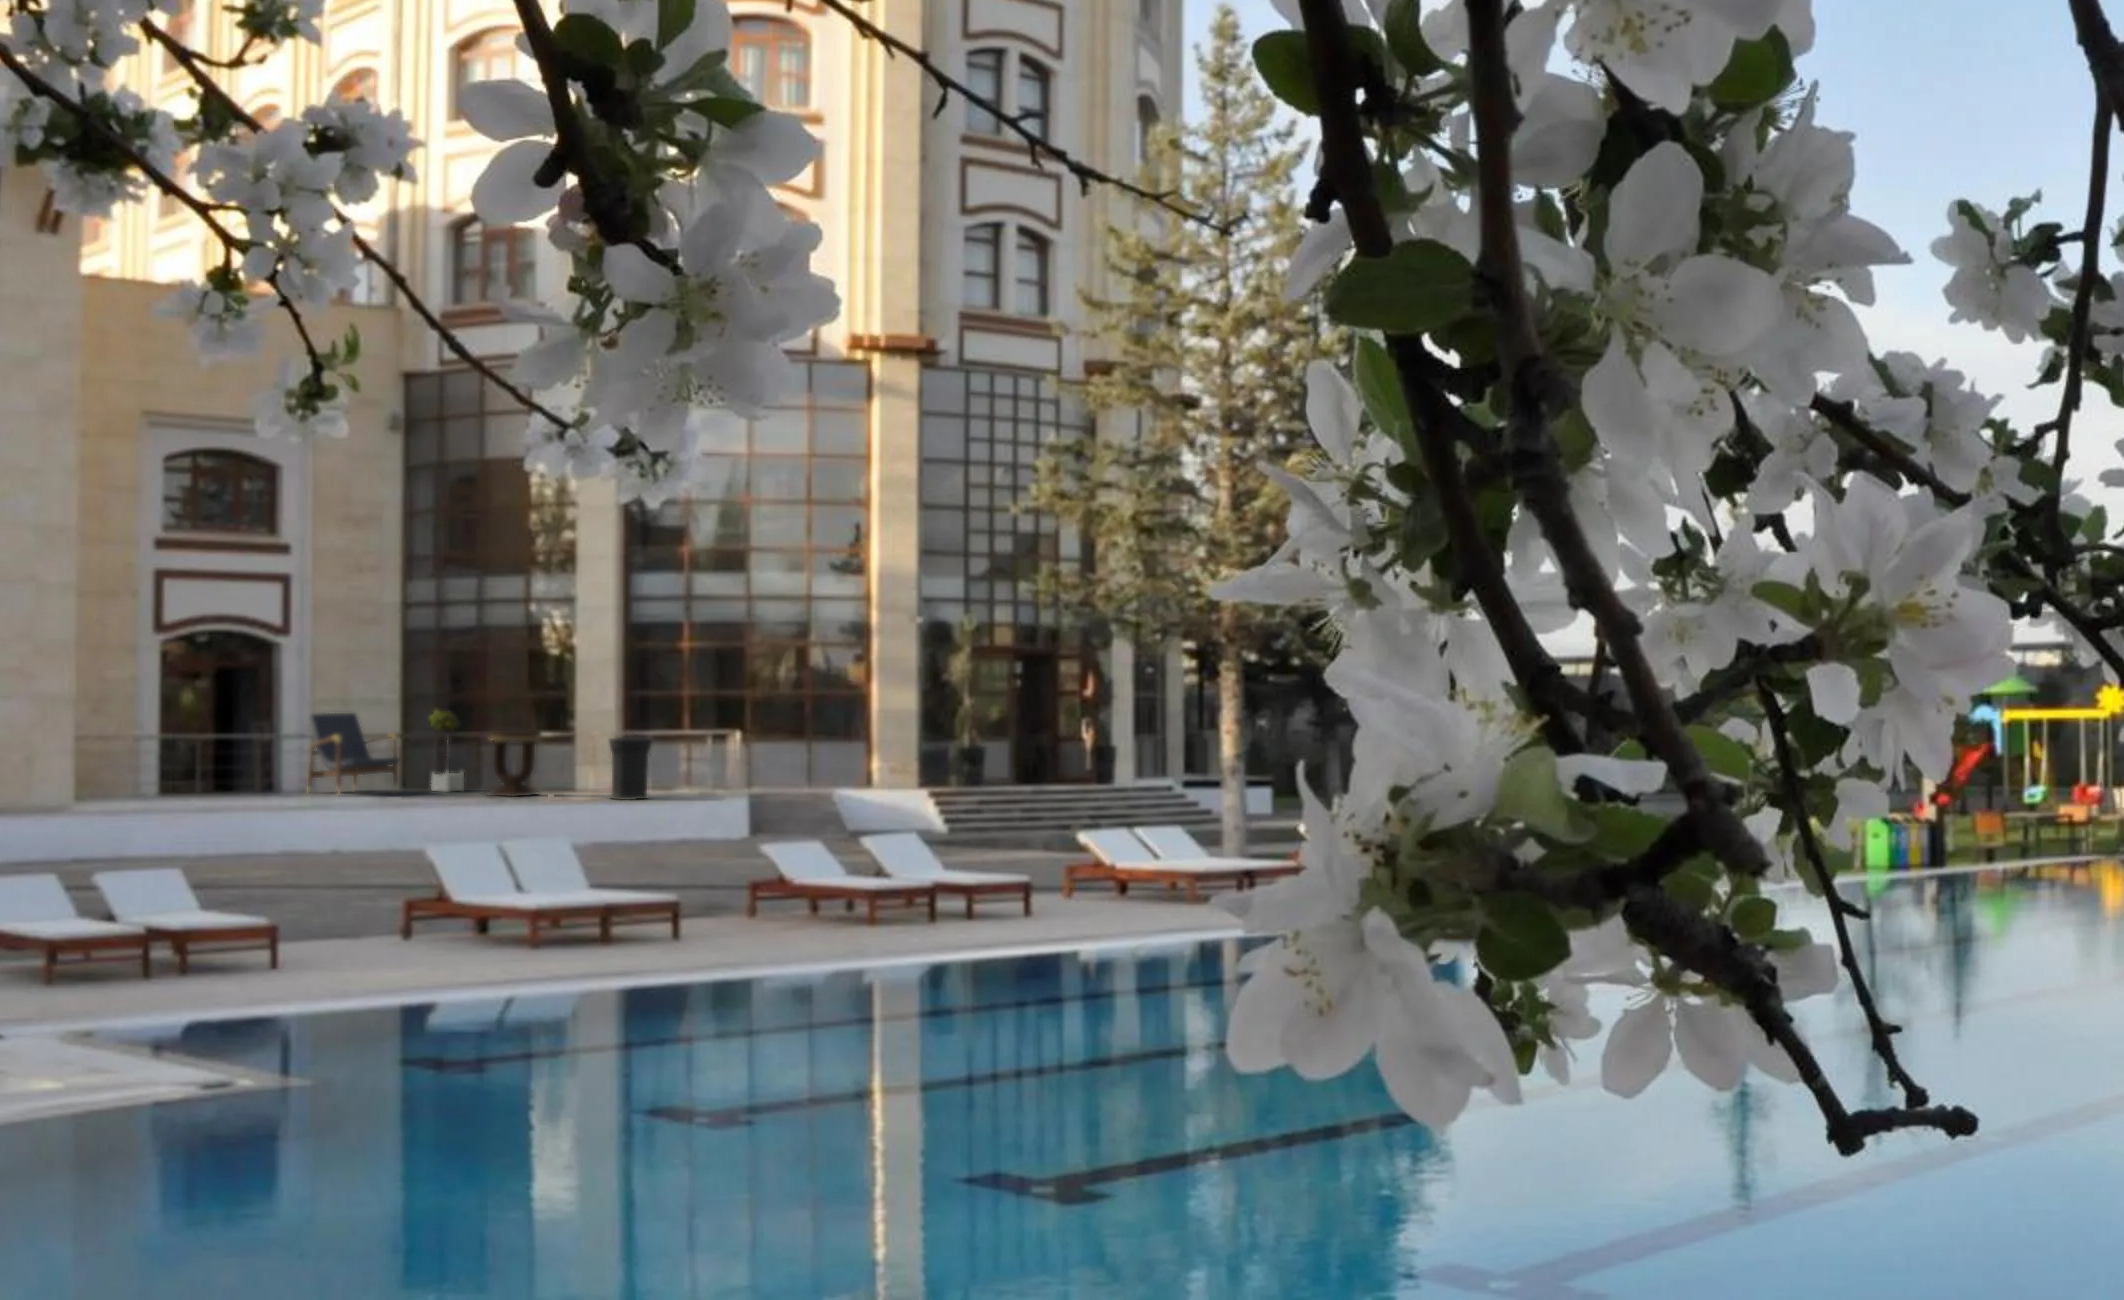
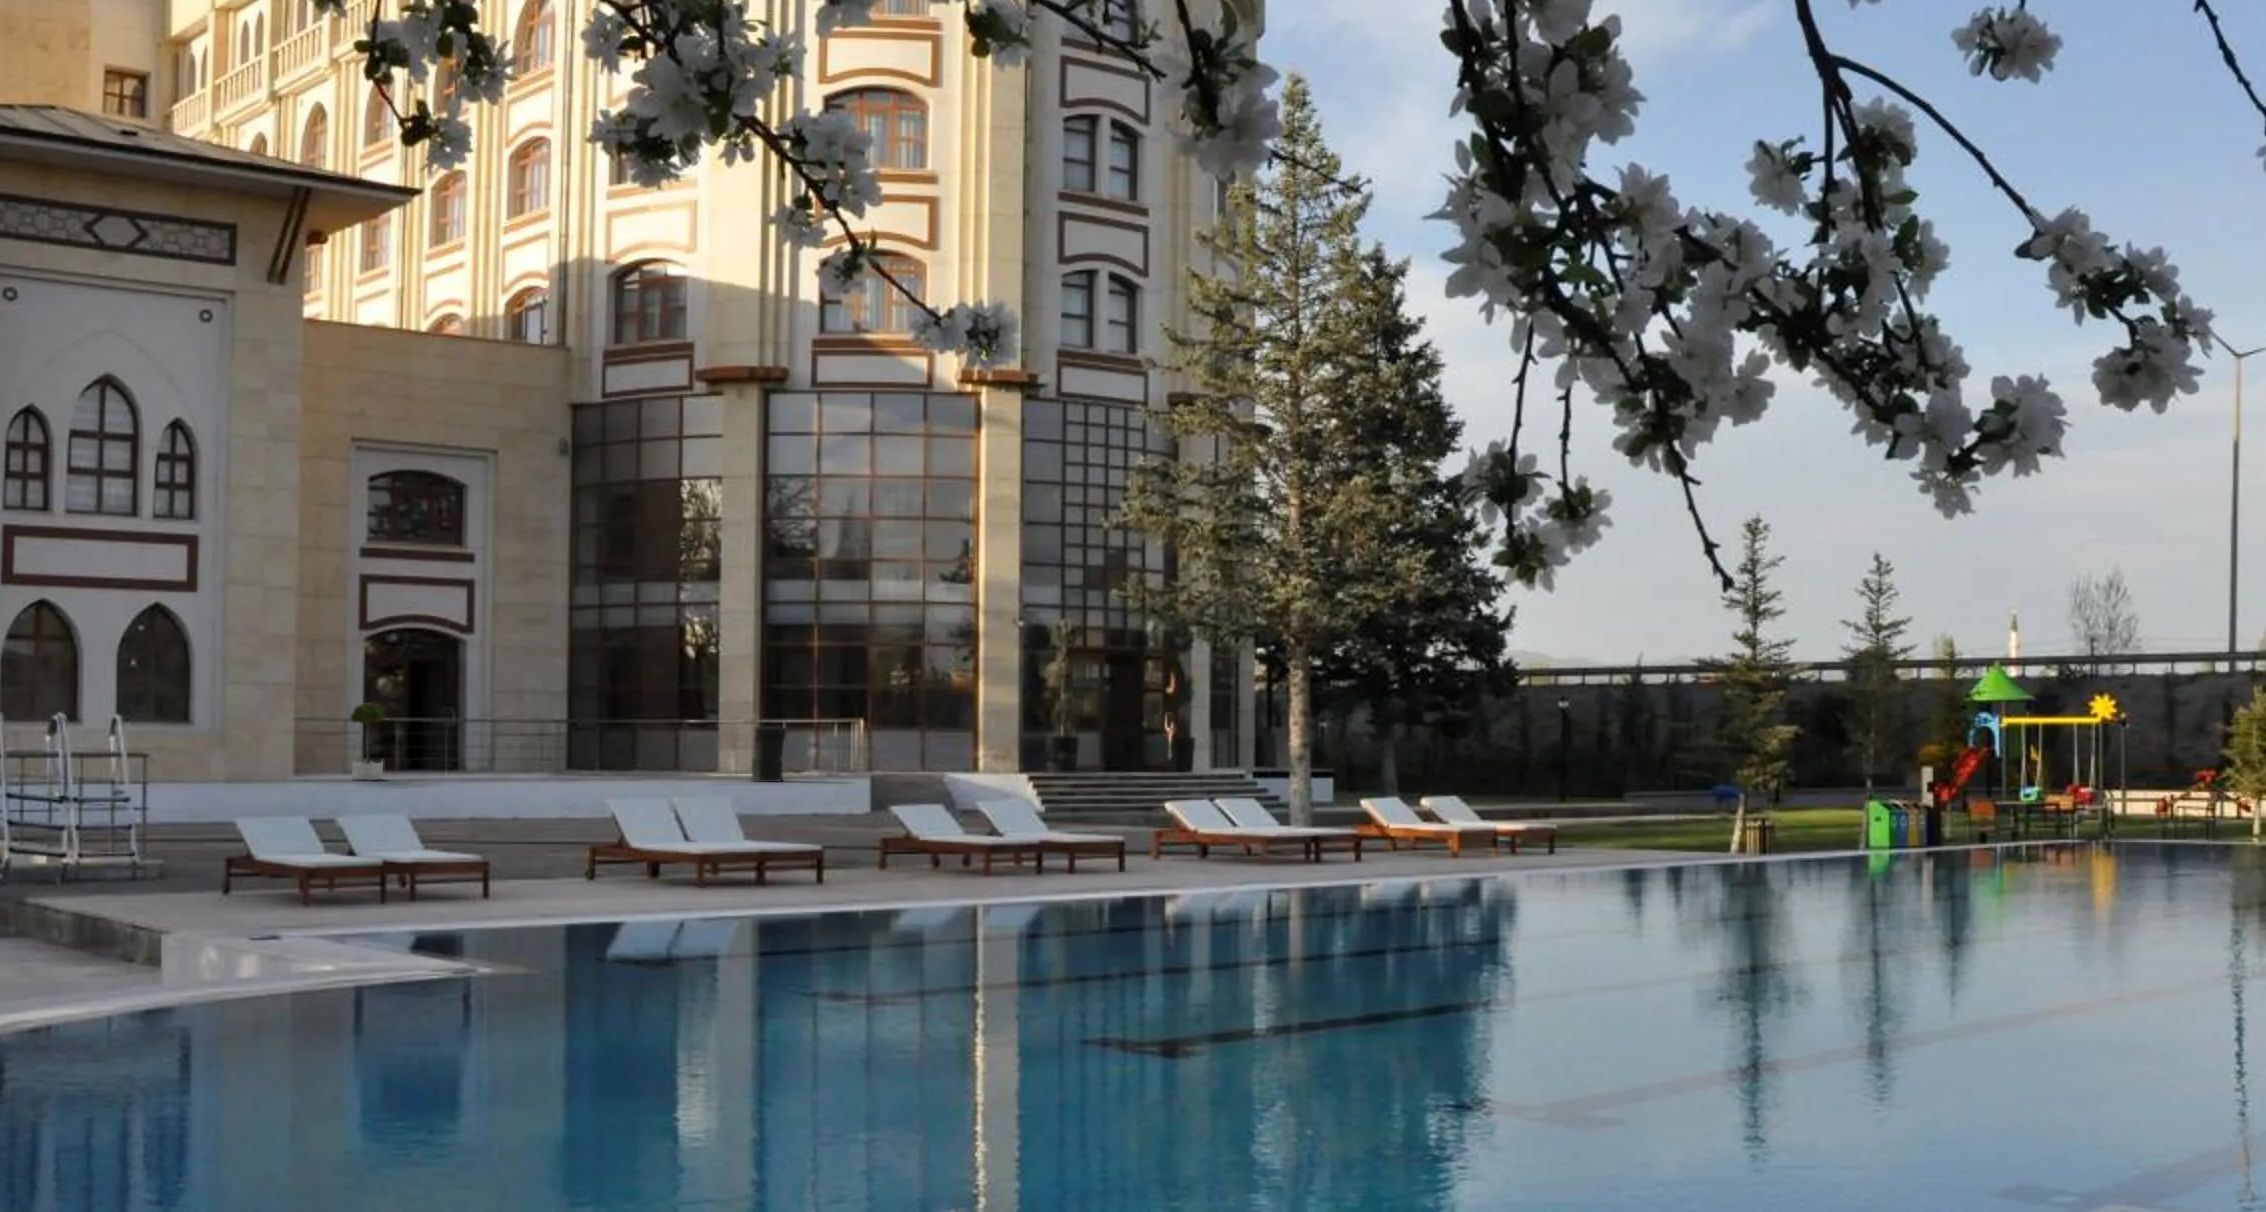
potted tree: present [429,710,464,792] -> present [351,703,385,780]
lounge chair: present [308,713,399,796] -> none [487,704,567,776]
side table: present [489,730,540,797] -> none [642,720,689,779]

